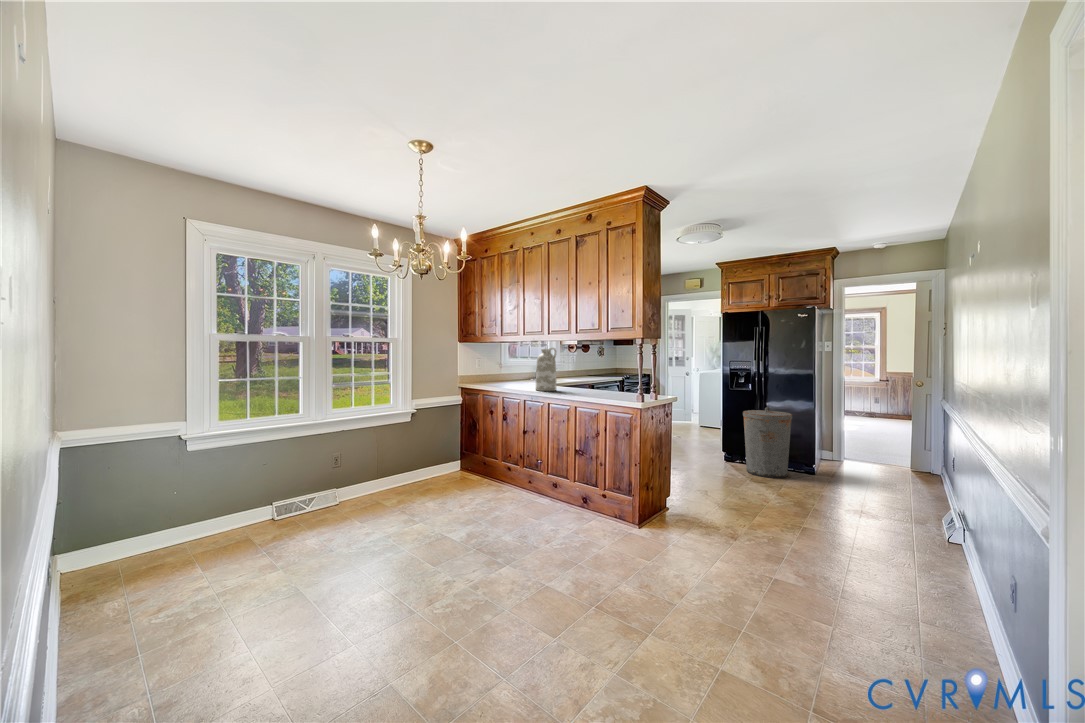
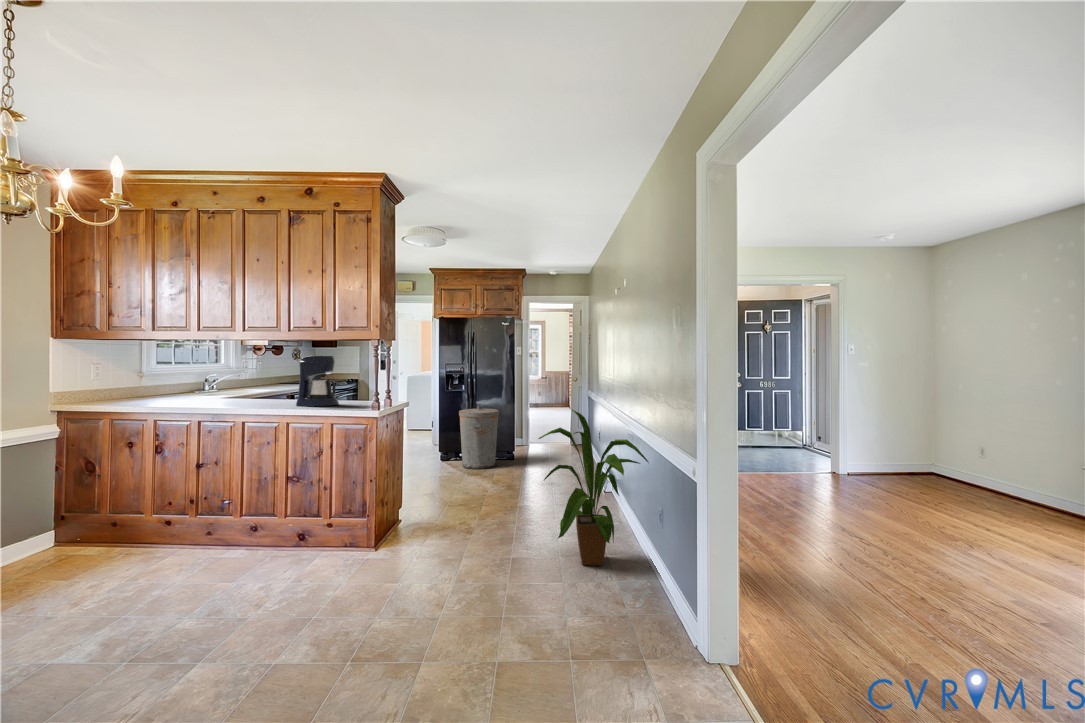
vase: present [536,347,556,391] -> none [220,348,255,406]
coffee maker: none [582,353,614,395] -> present [296,356,339,406]
house plant: none [807,418,989,625] -> present [538,410,649,565]

